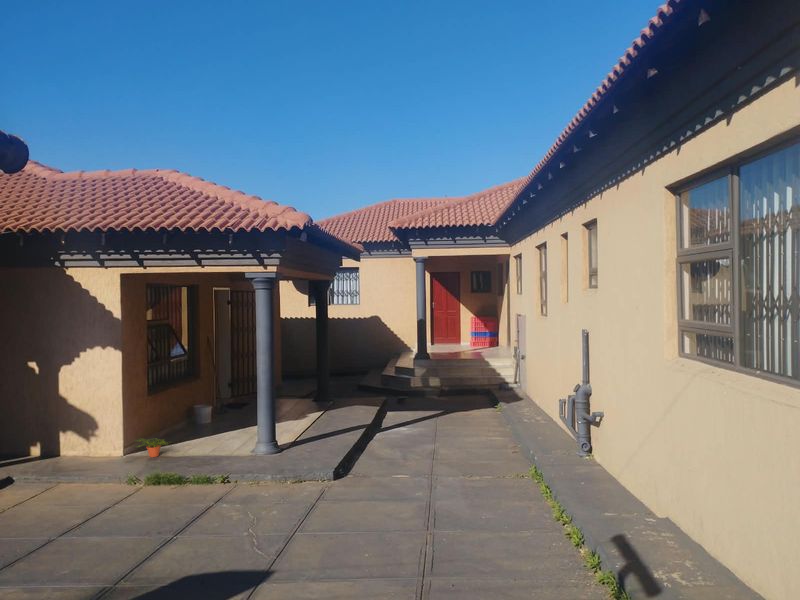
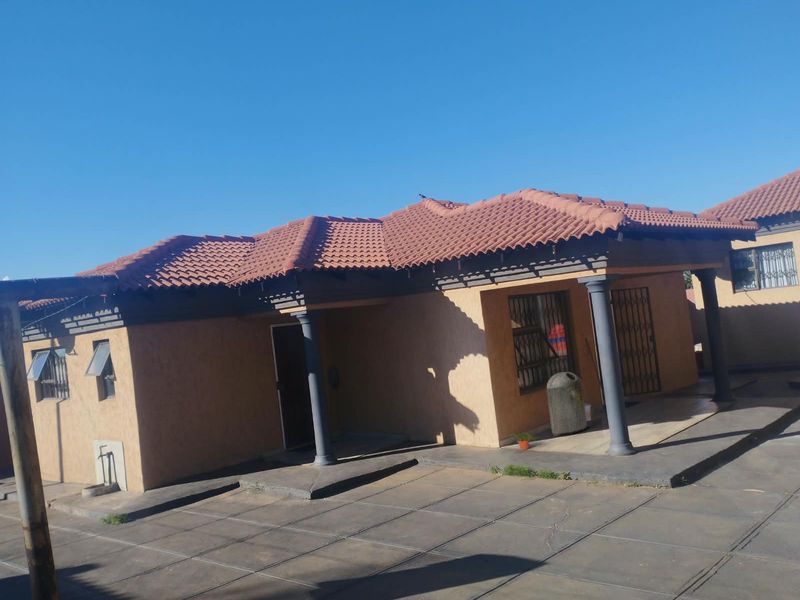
trash can: none [173,372,209,441] -> present [547,372,587,436]

